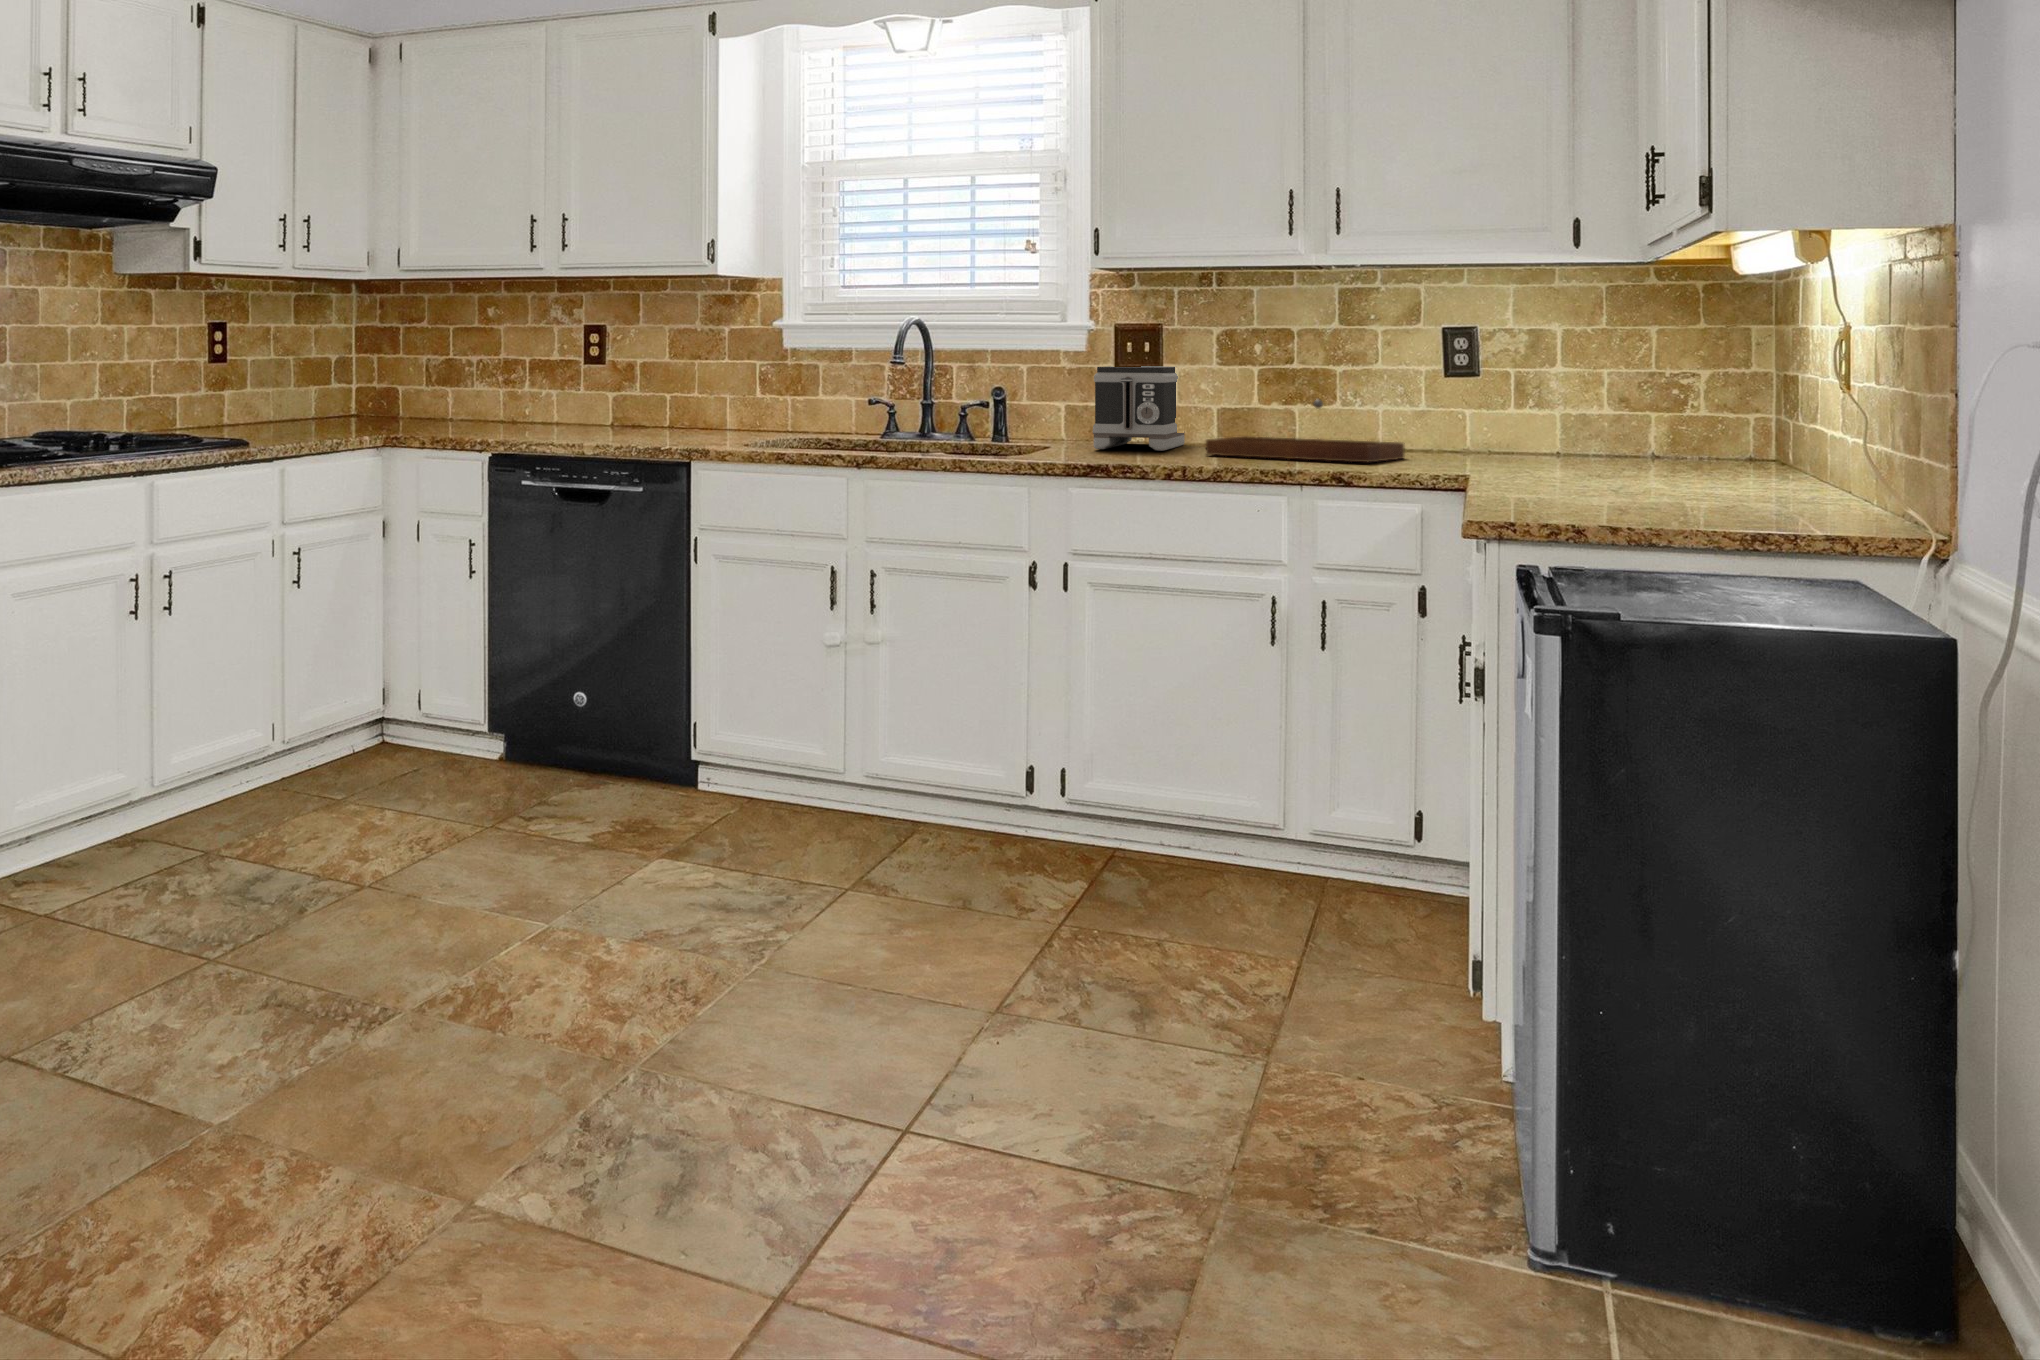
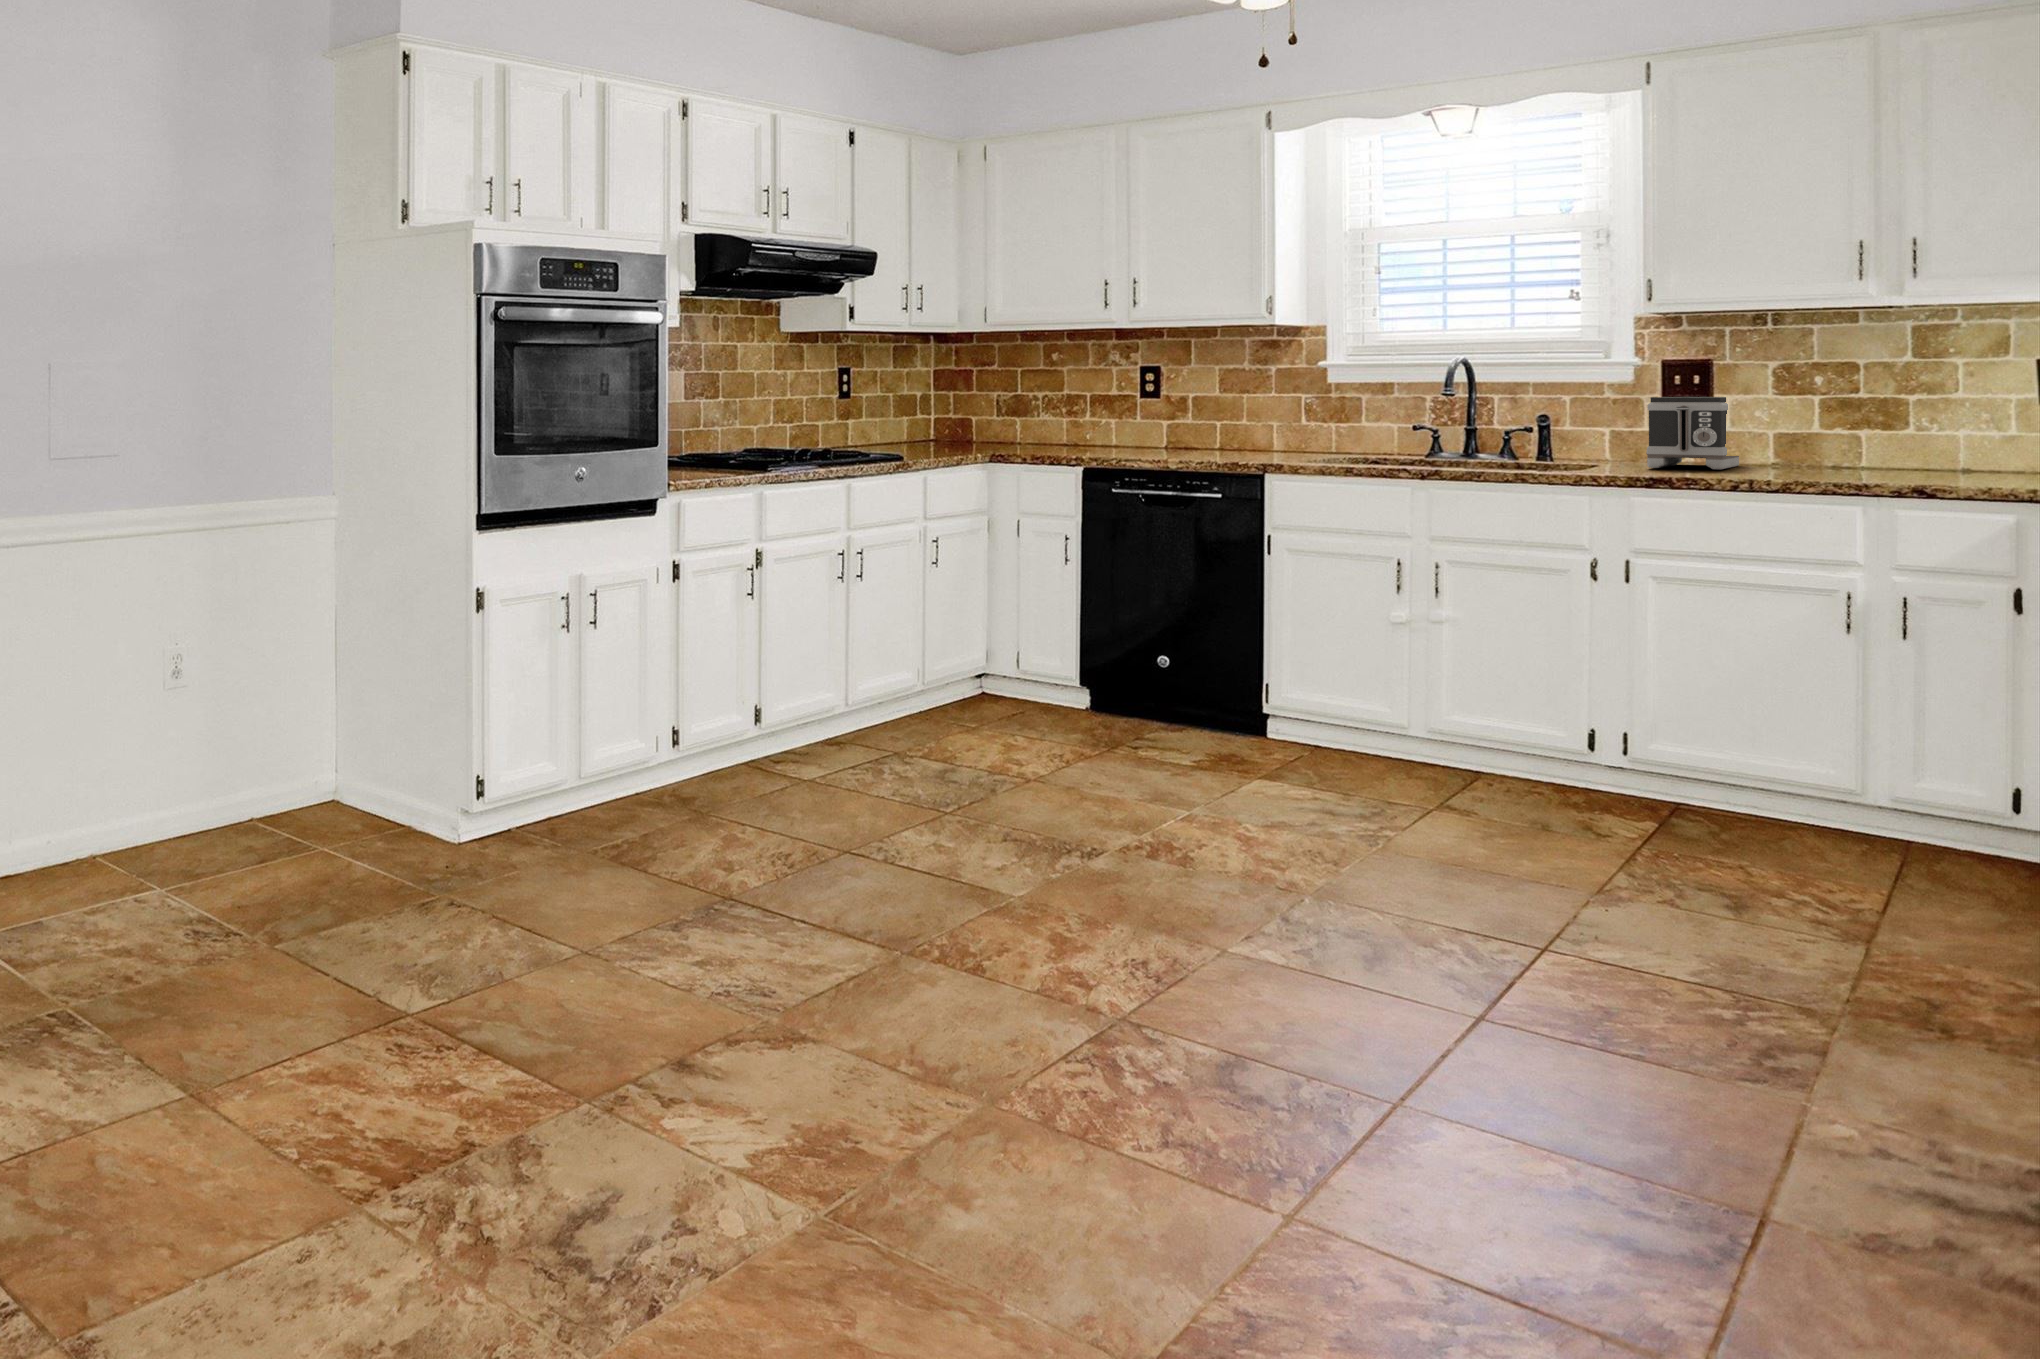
tray: present [1206,400,1404,462] -> none [1768,424,1988,479]

